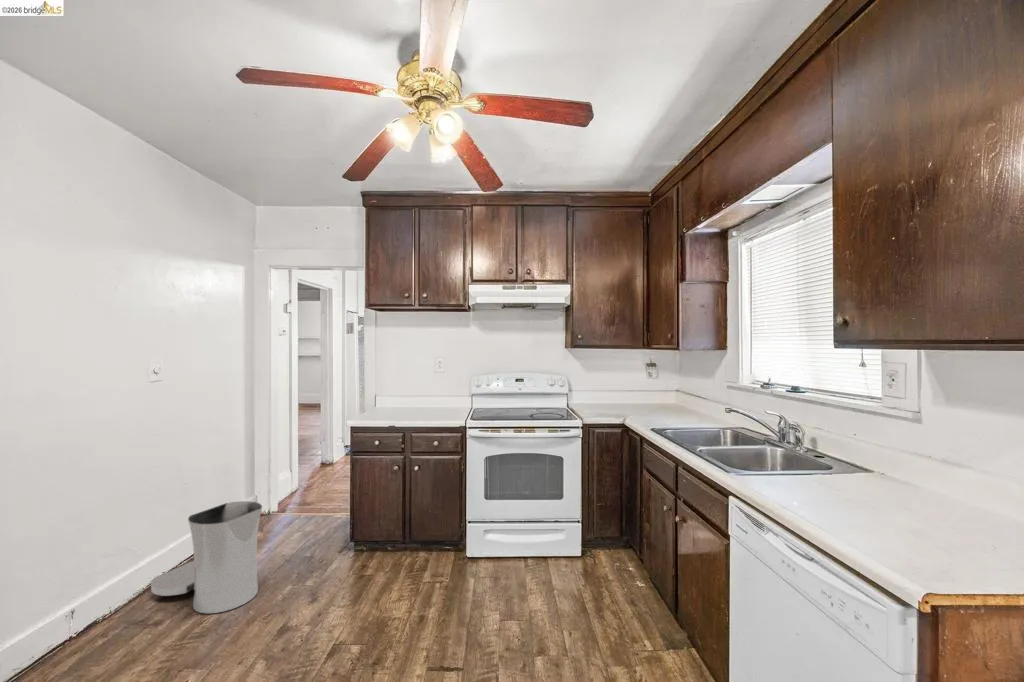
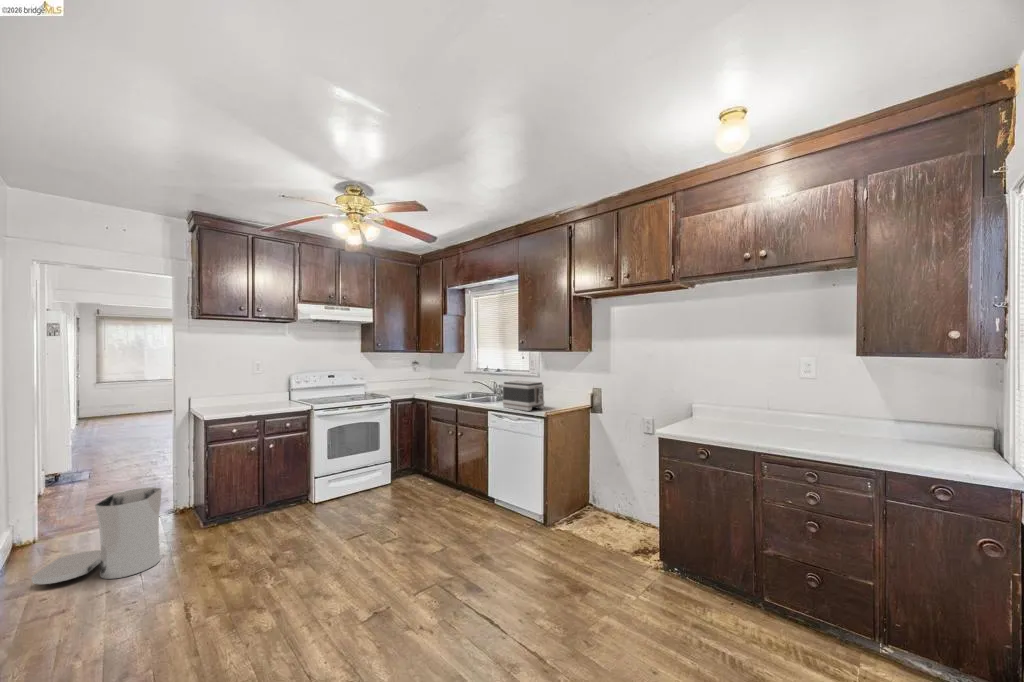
toaster: none [762,424,901,525] -> present [503,381,544,411]

